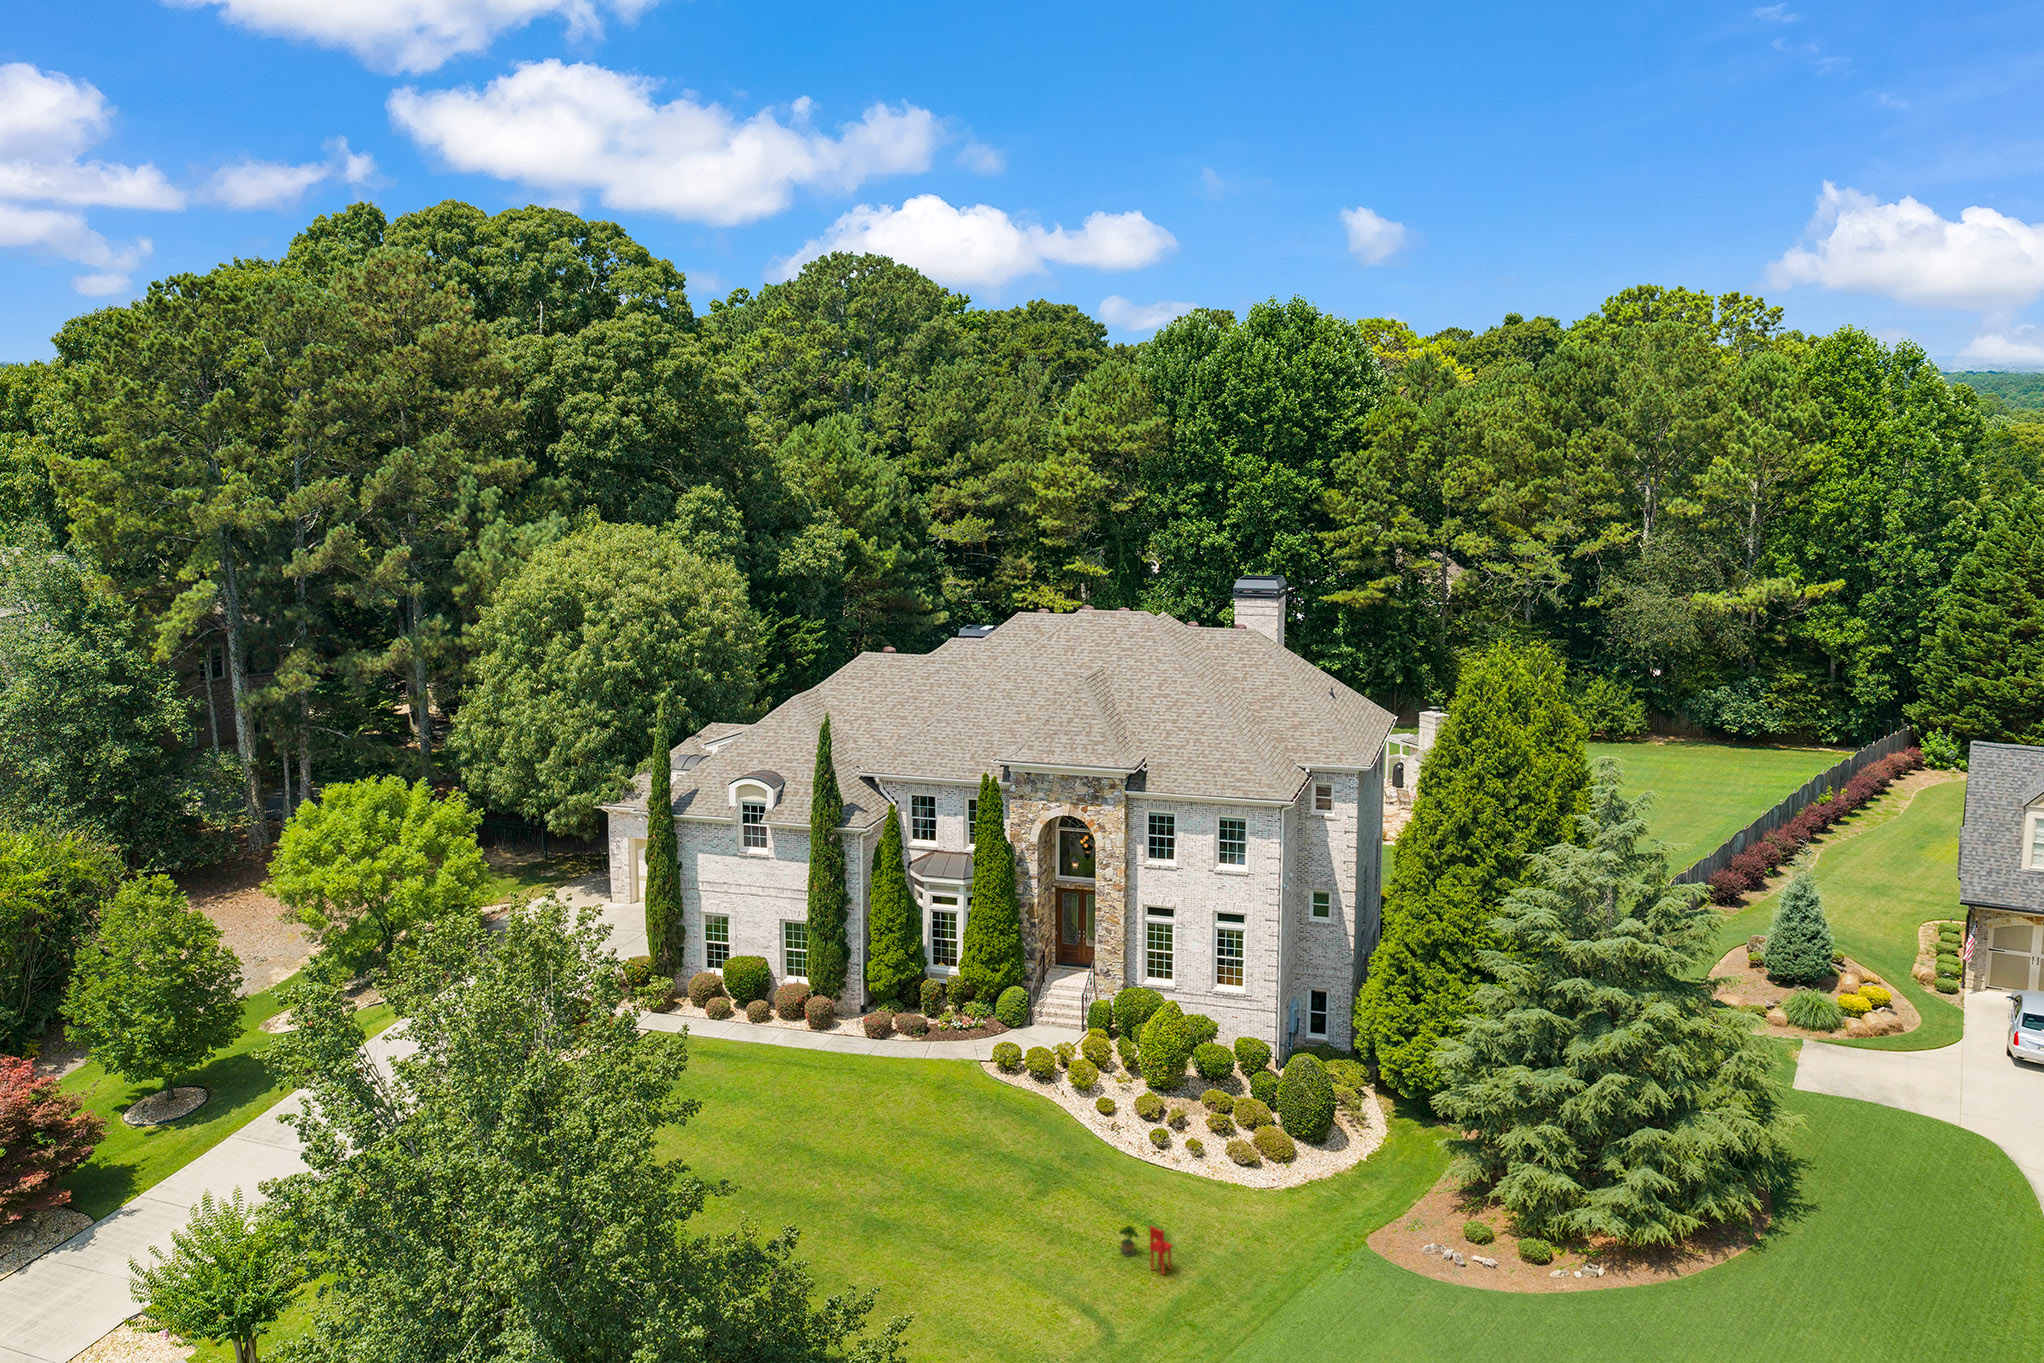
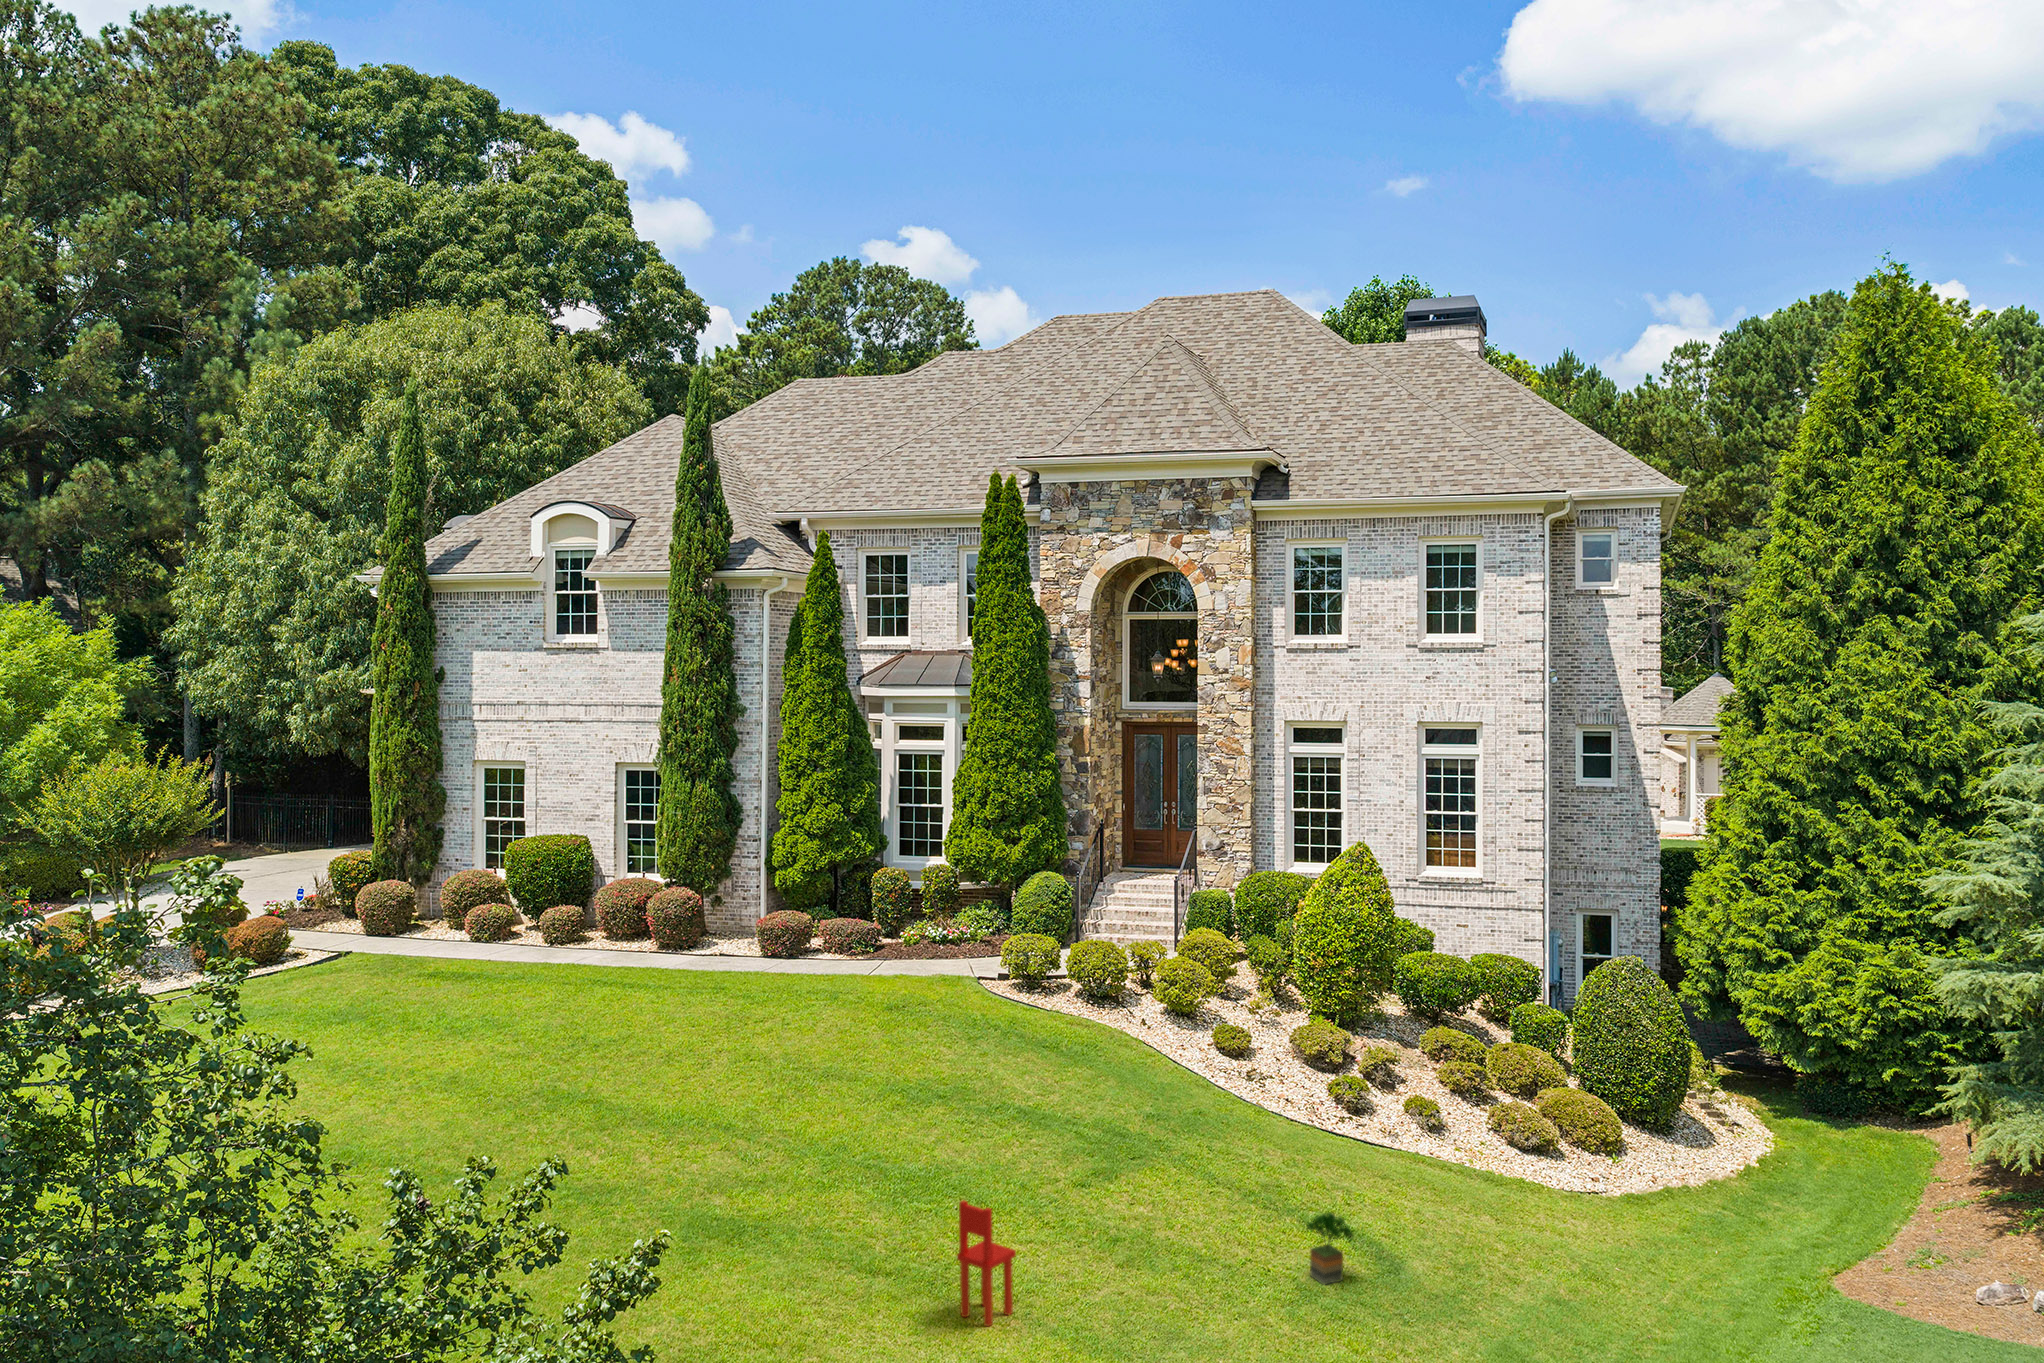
chair: present [1149,1226,1173,1275] -> present [957,1200,1016,1327]

